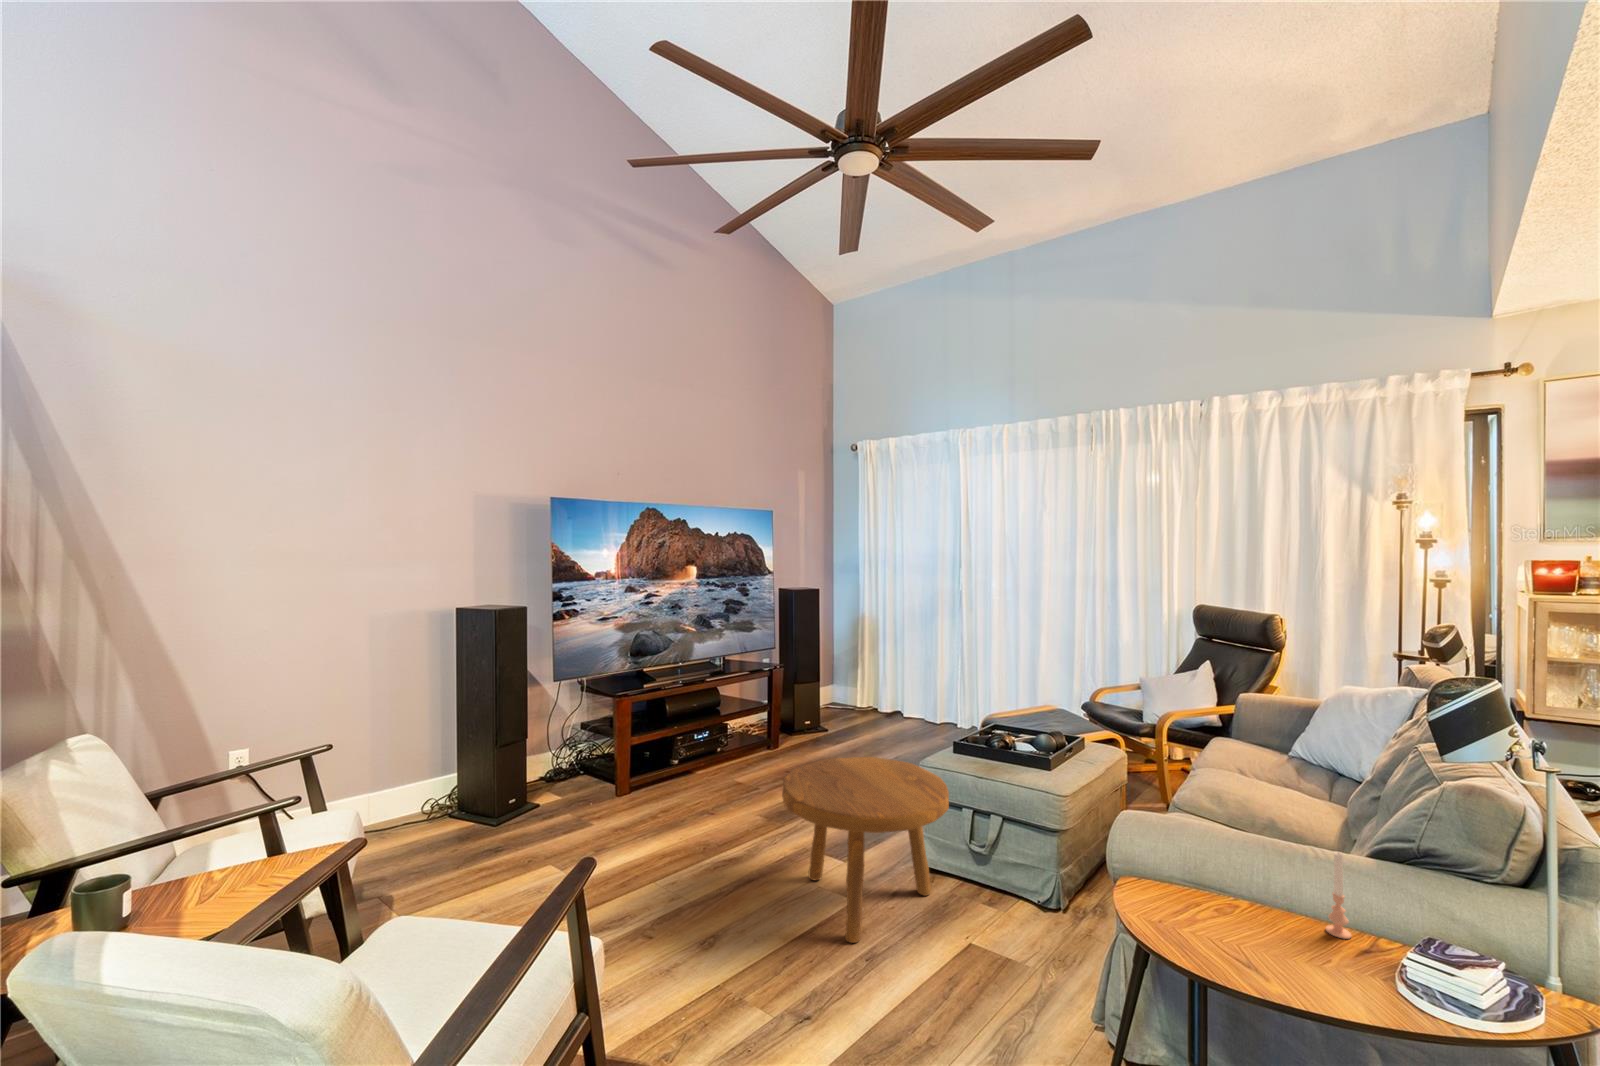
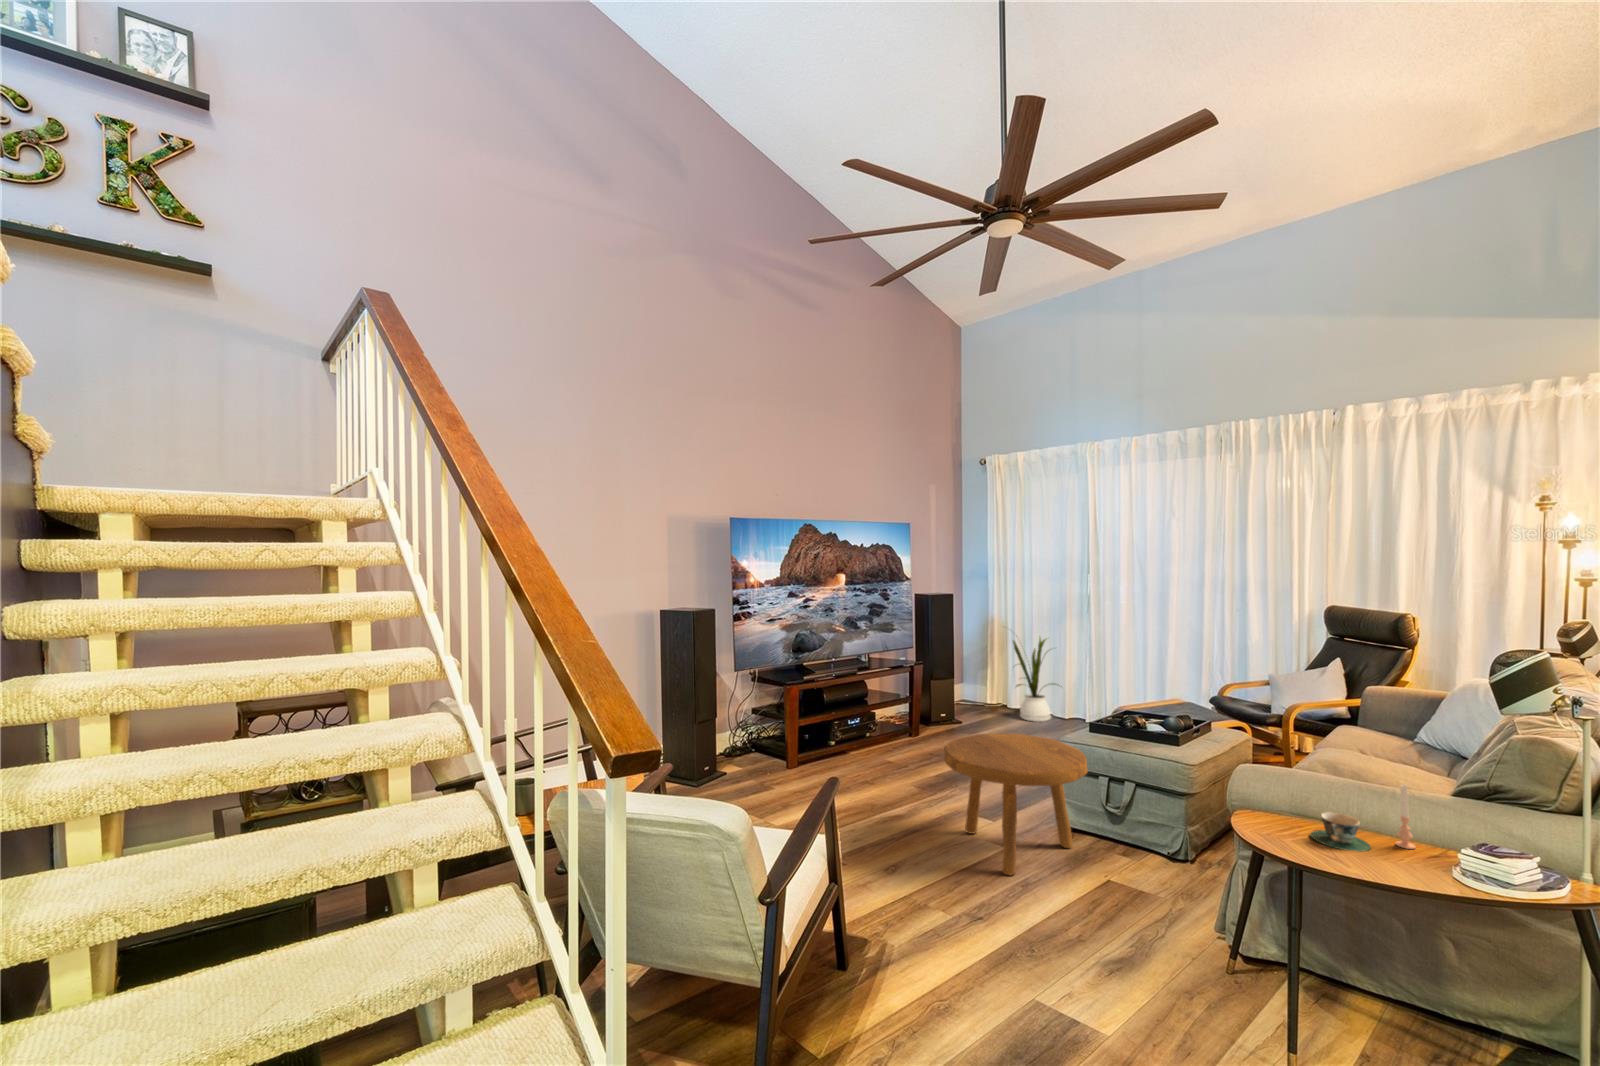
house plant: none [870,624,933,726] -> present [1013,638,1052,722]
teacup: none [1222,888,1300,950] -> present [1310,812,1371,852]

